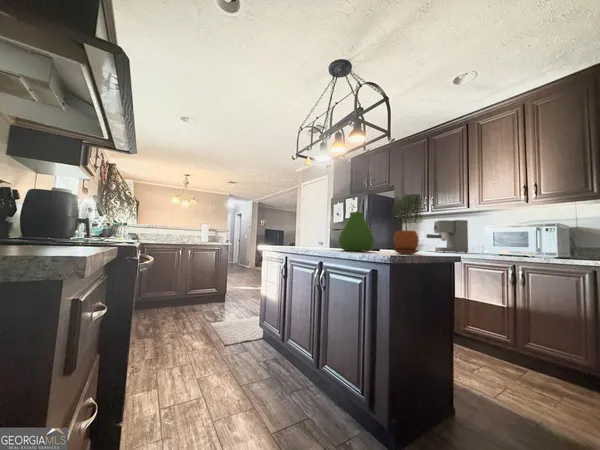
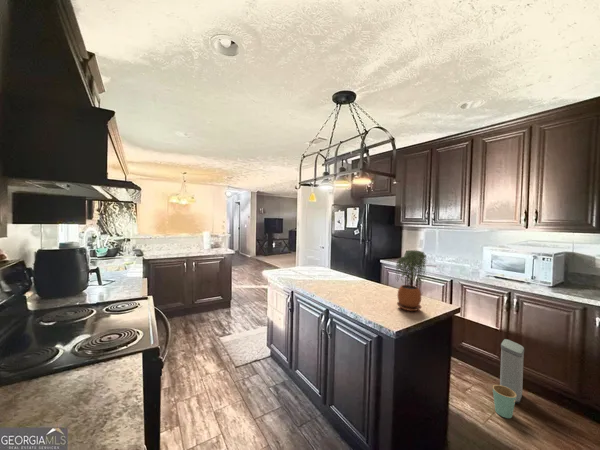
vase: present [339,212,374,251] -> none [344,260,378,301]
coffee maker: present [426,220,468,253] -> none [426,236,467,270]
trash can: none [502,315,535,394] -> present [493,339,524,418]

